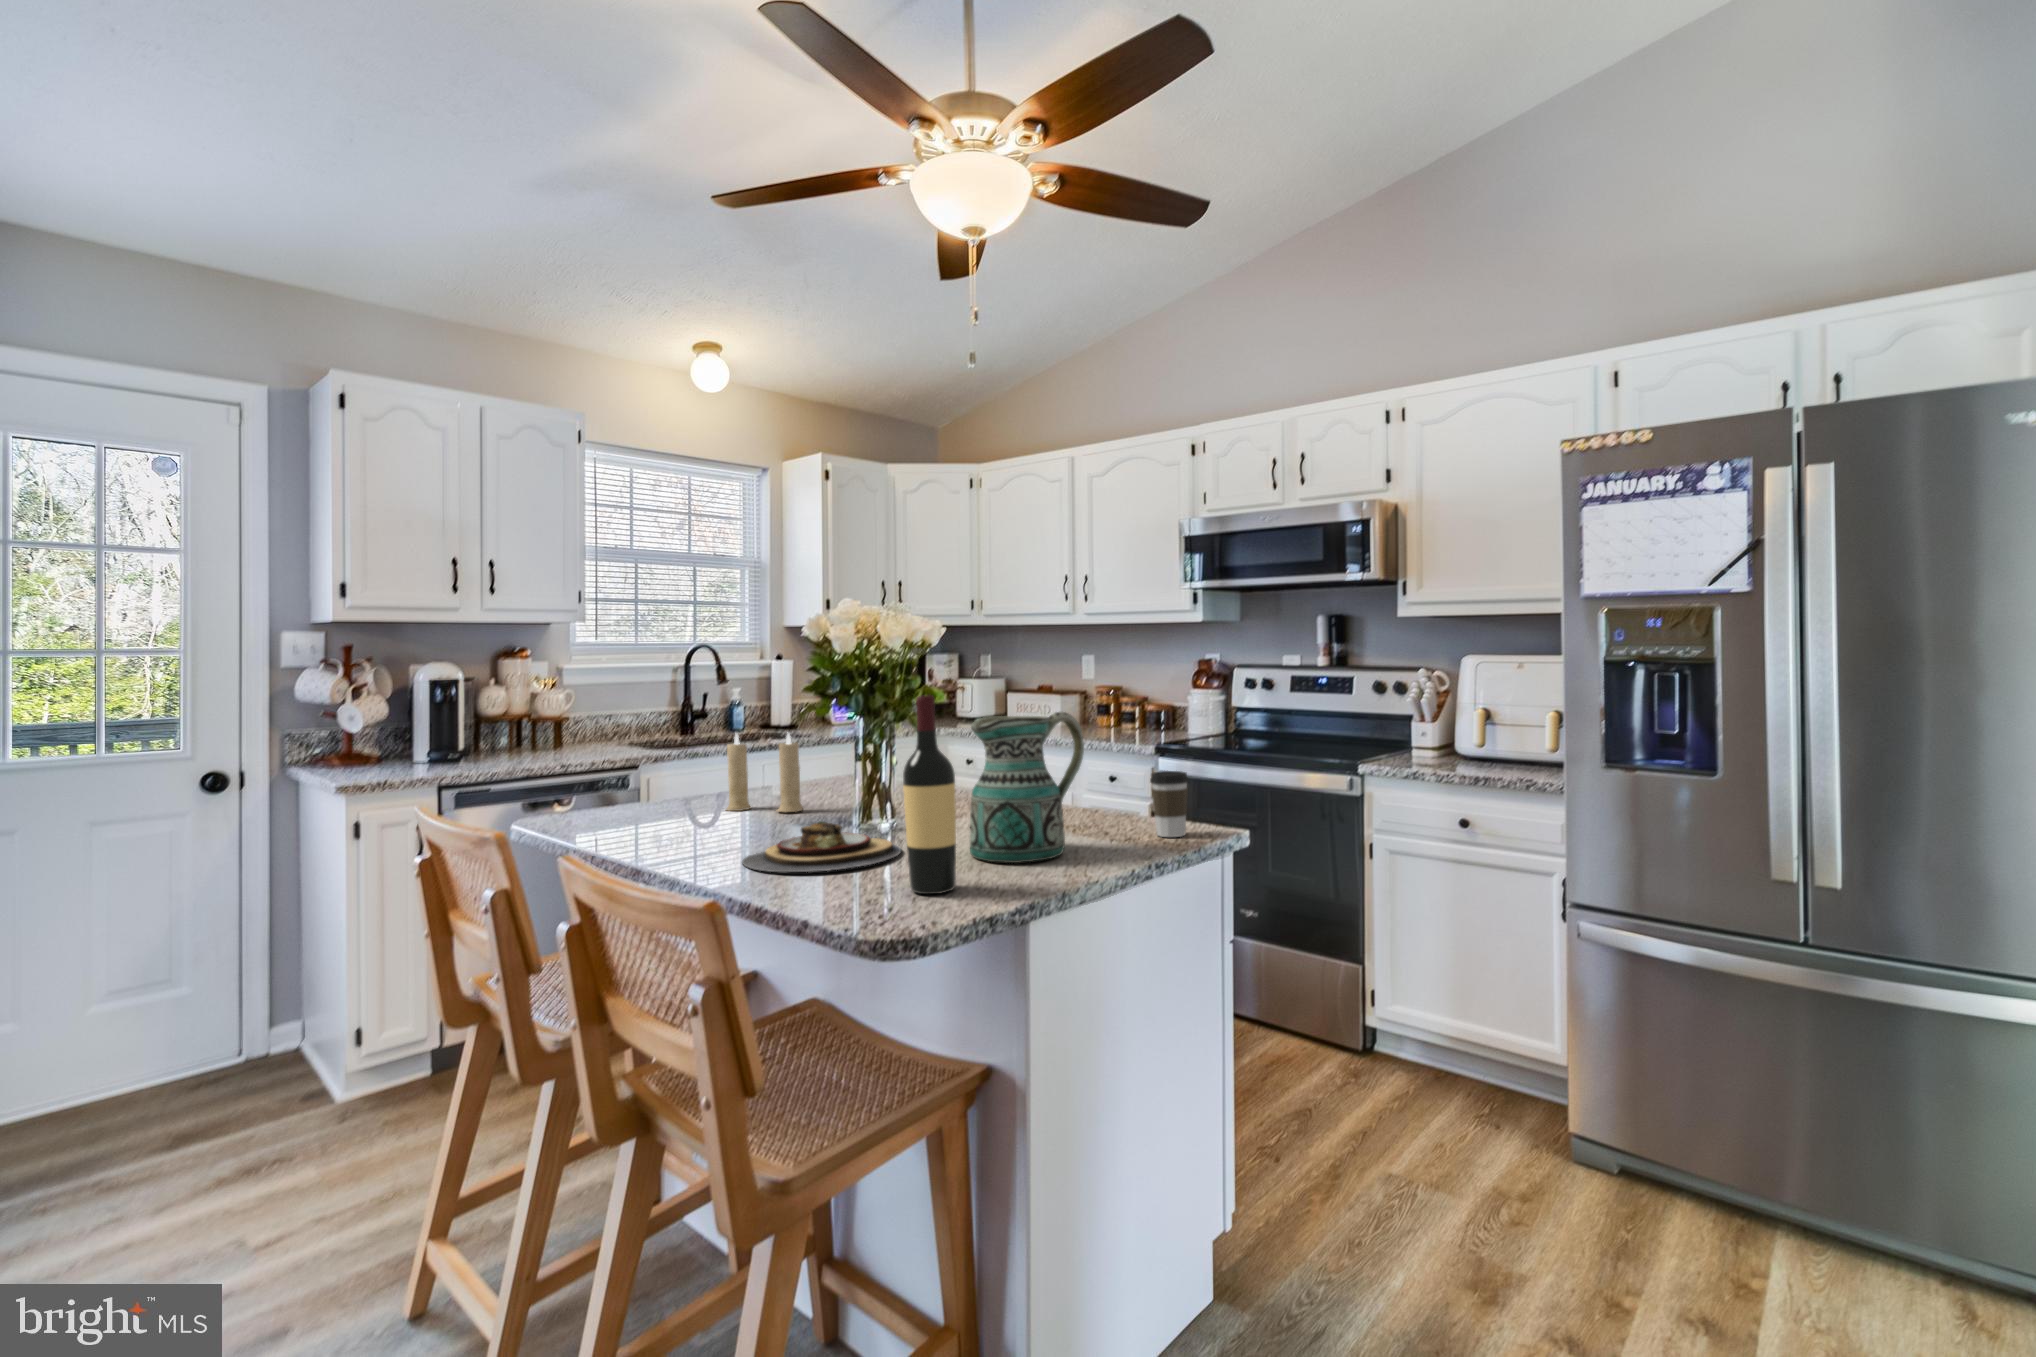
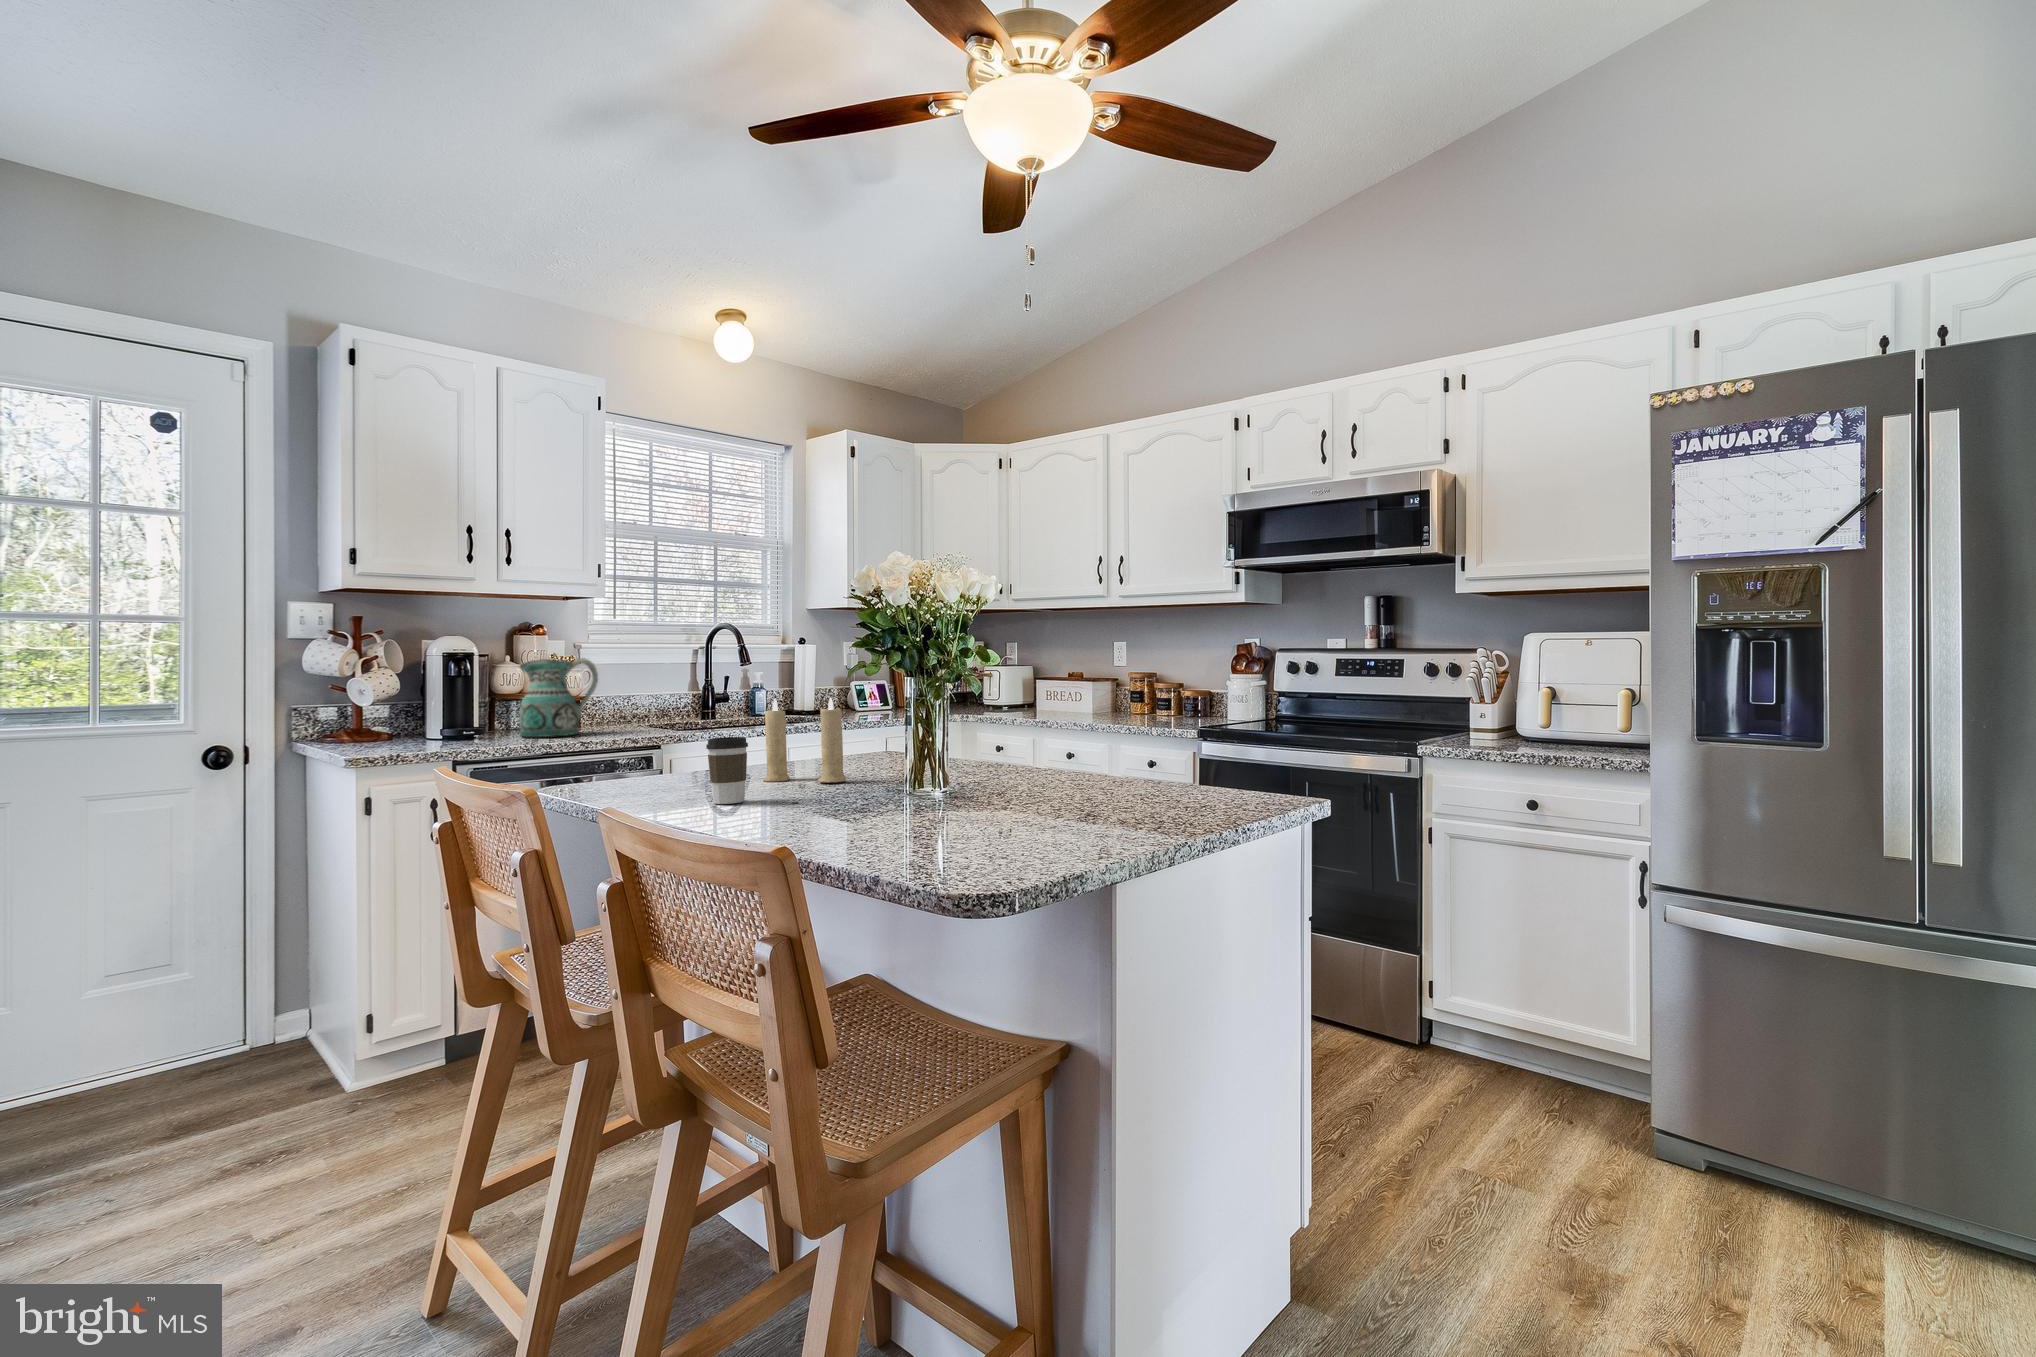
wine bottle: present [903,695,956,894] -> none [976,638,1033,855]
ceramic pitcher: present [970,712,1084,863] -> present [520,658,598,737]
coffee cup: present [1150,771,1189,837] -> present [706,737,748,804]
plate: present [742,821,901,872] -> none [792,783,962,835]

